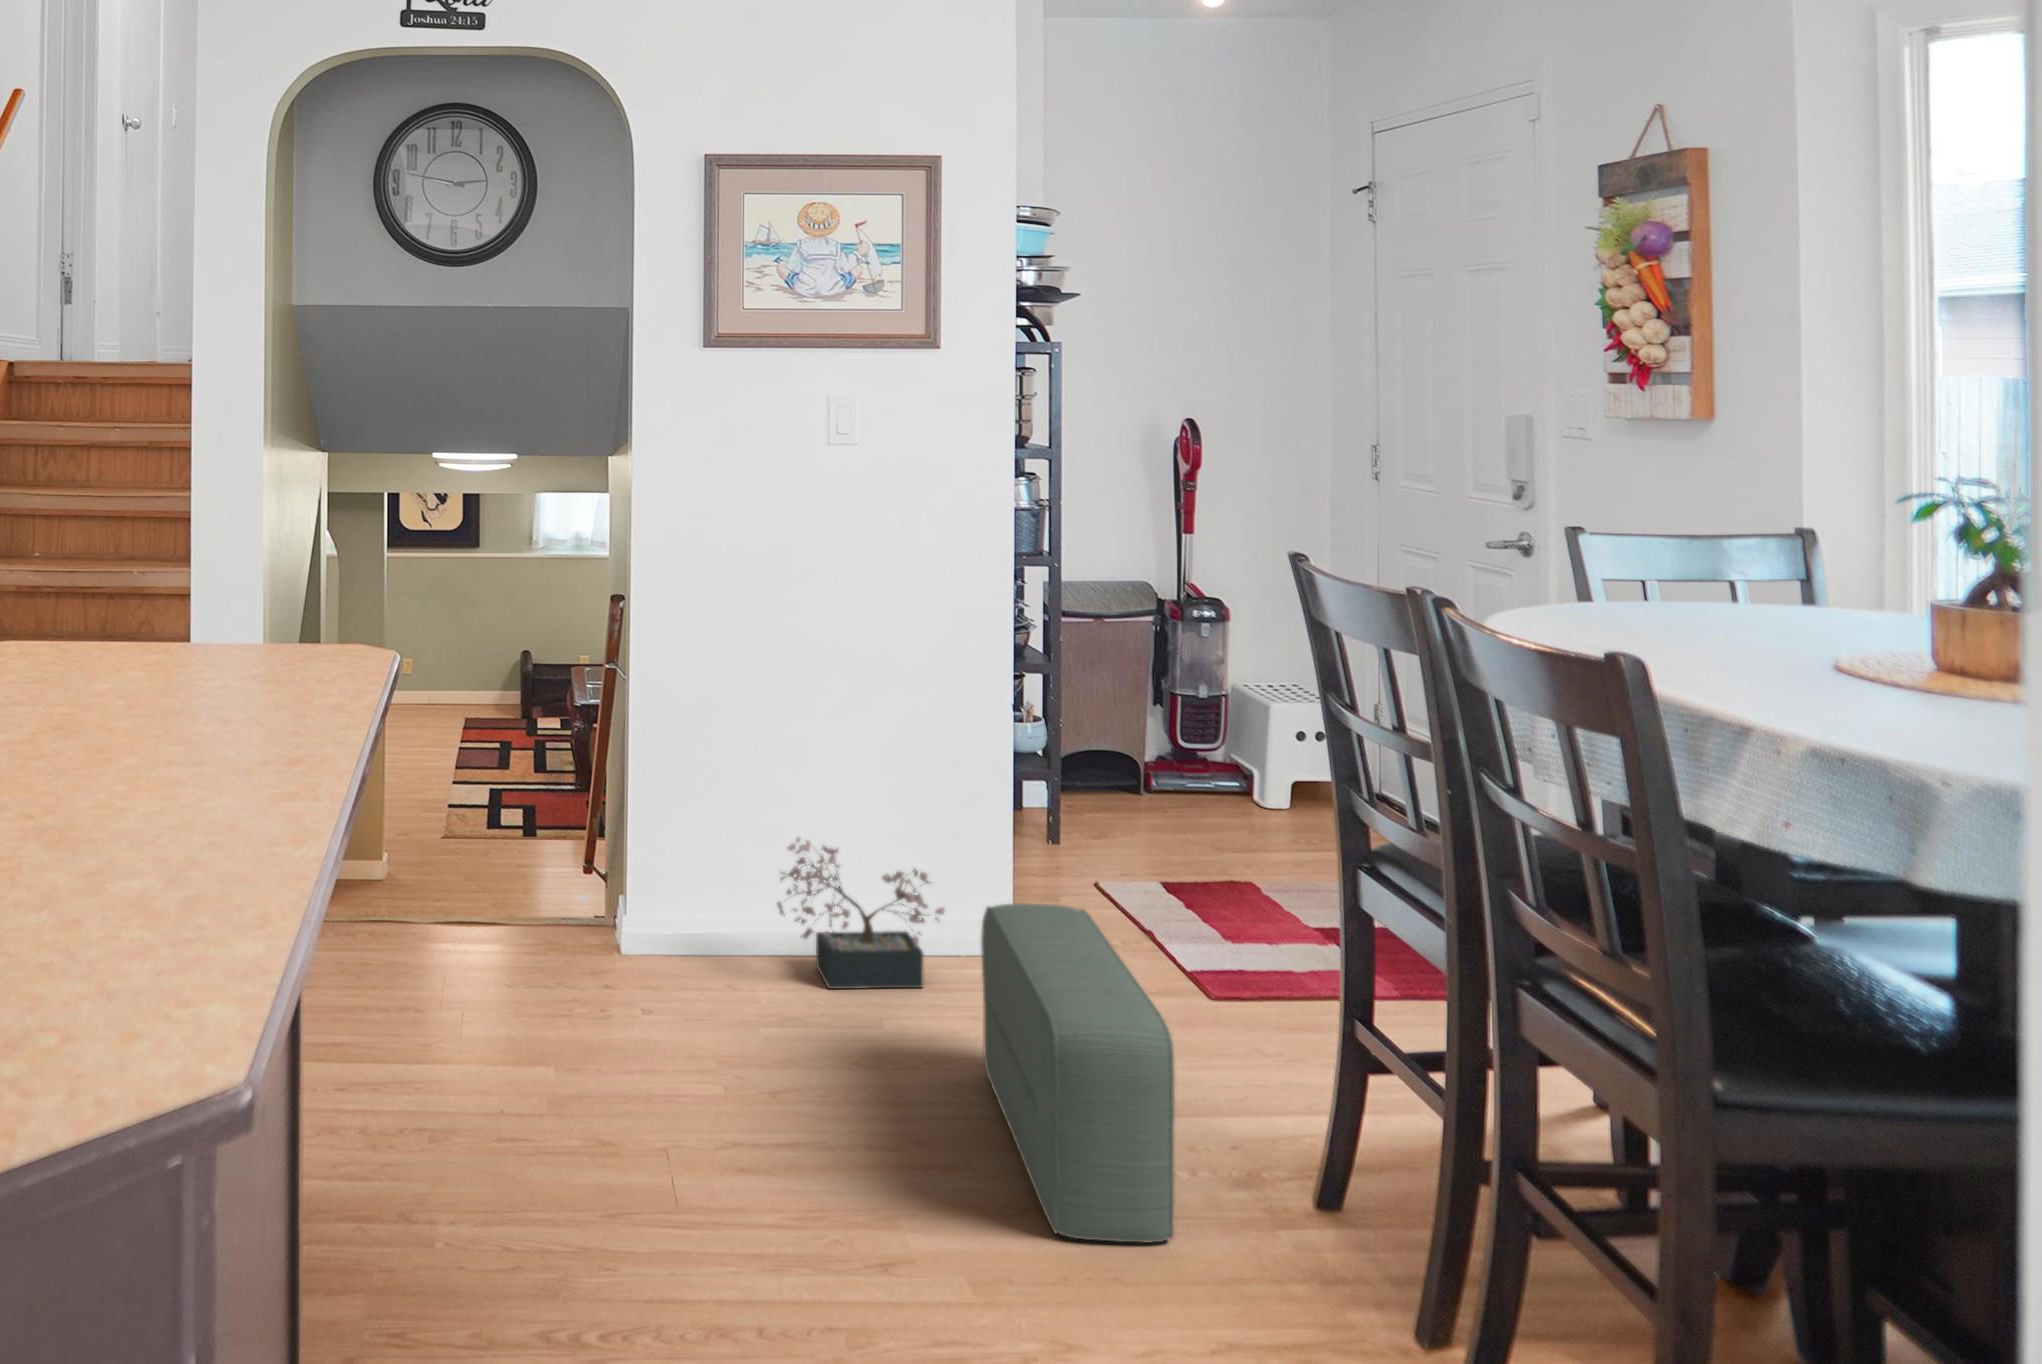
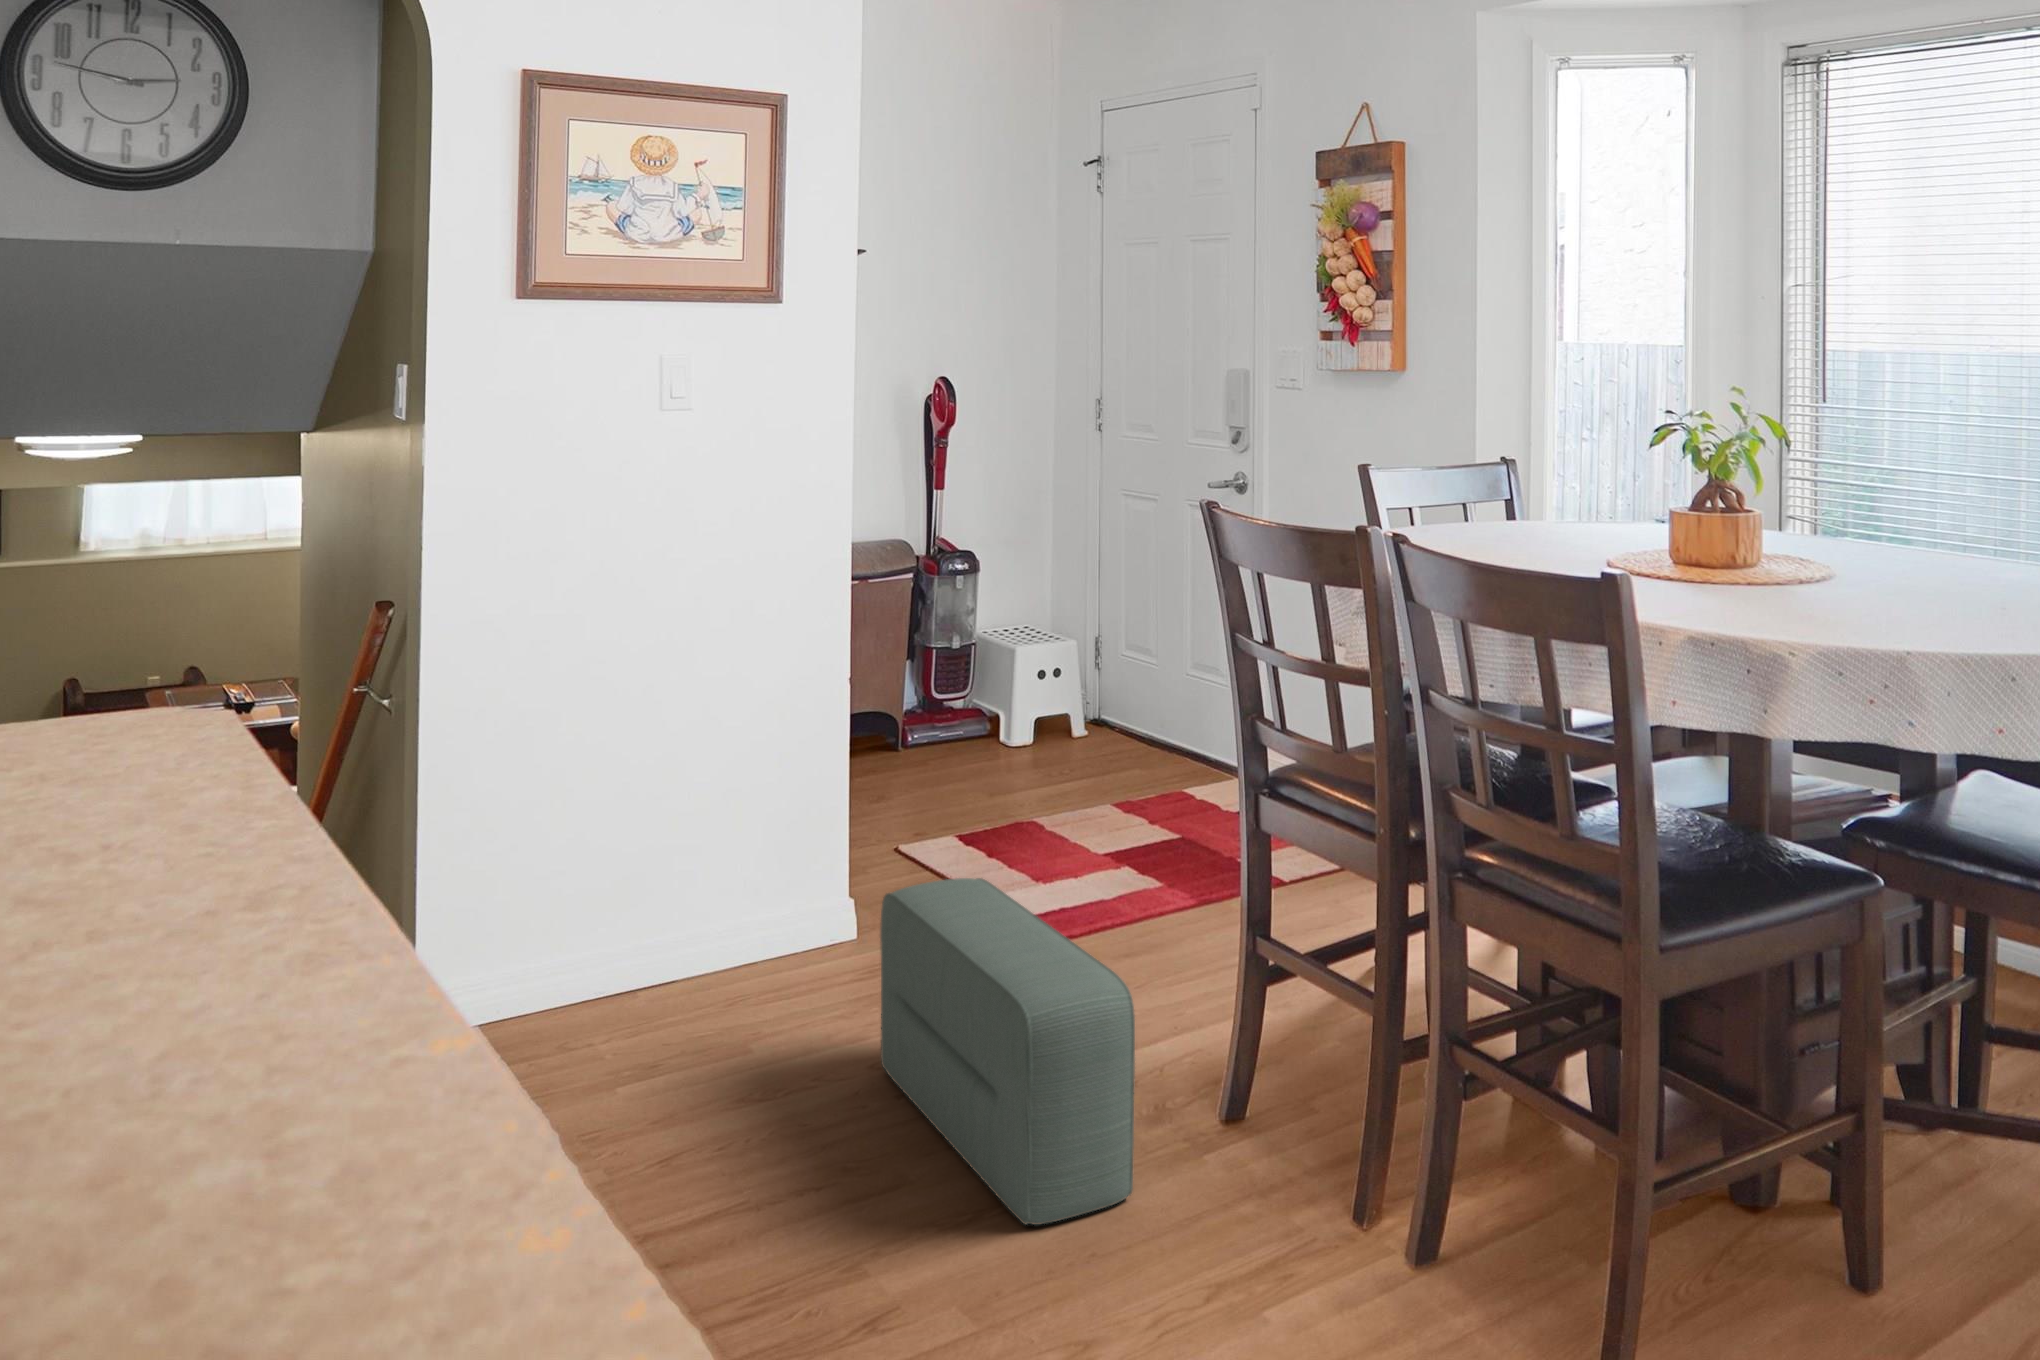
decorative plant: present [777,838,944,989] -> none [611,851,796,1016]

